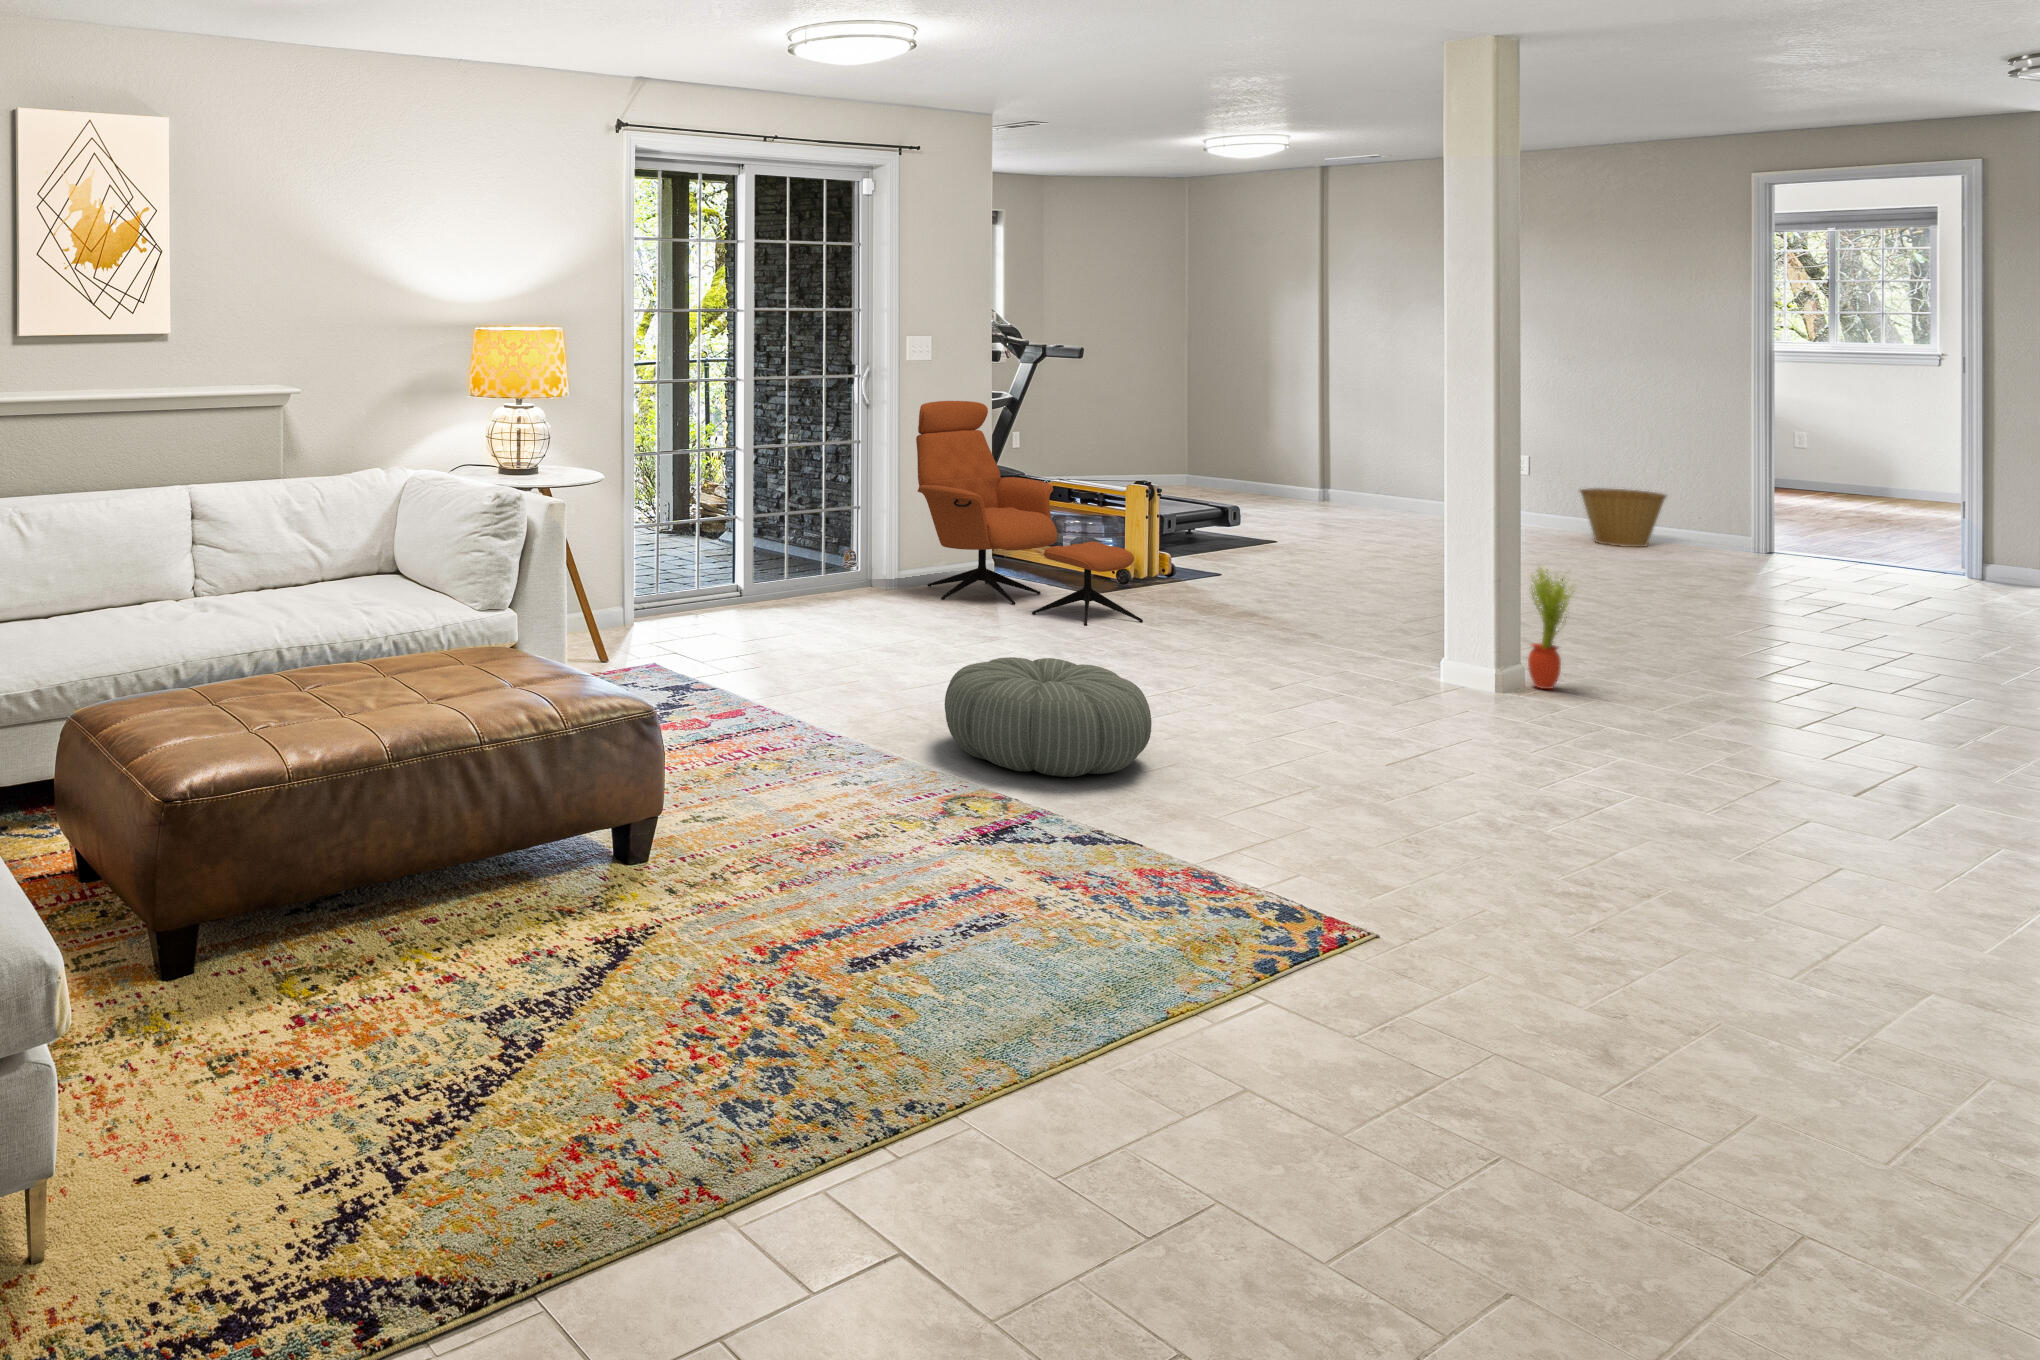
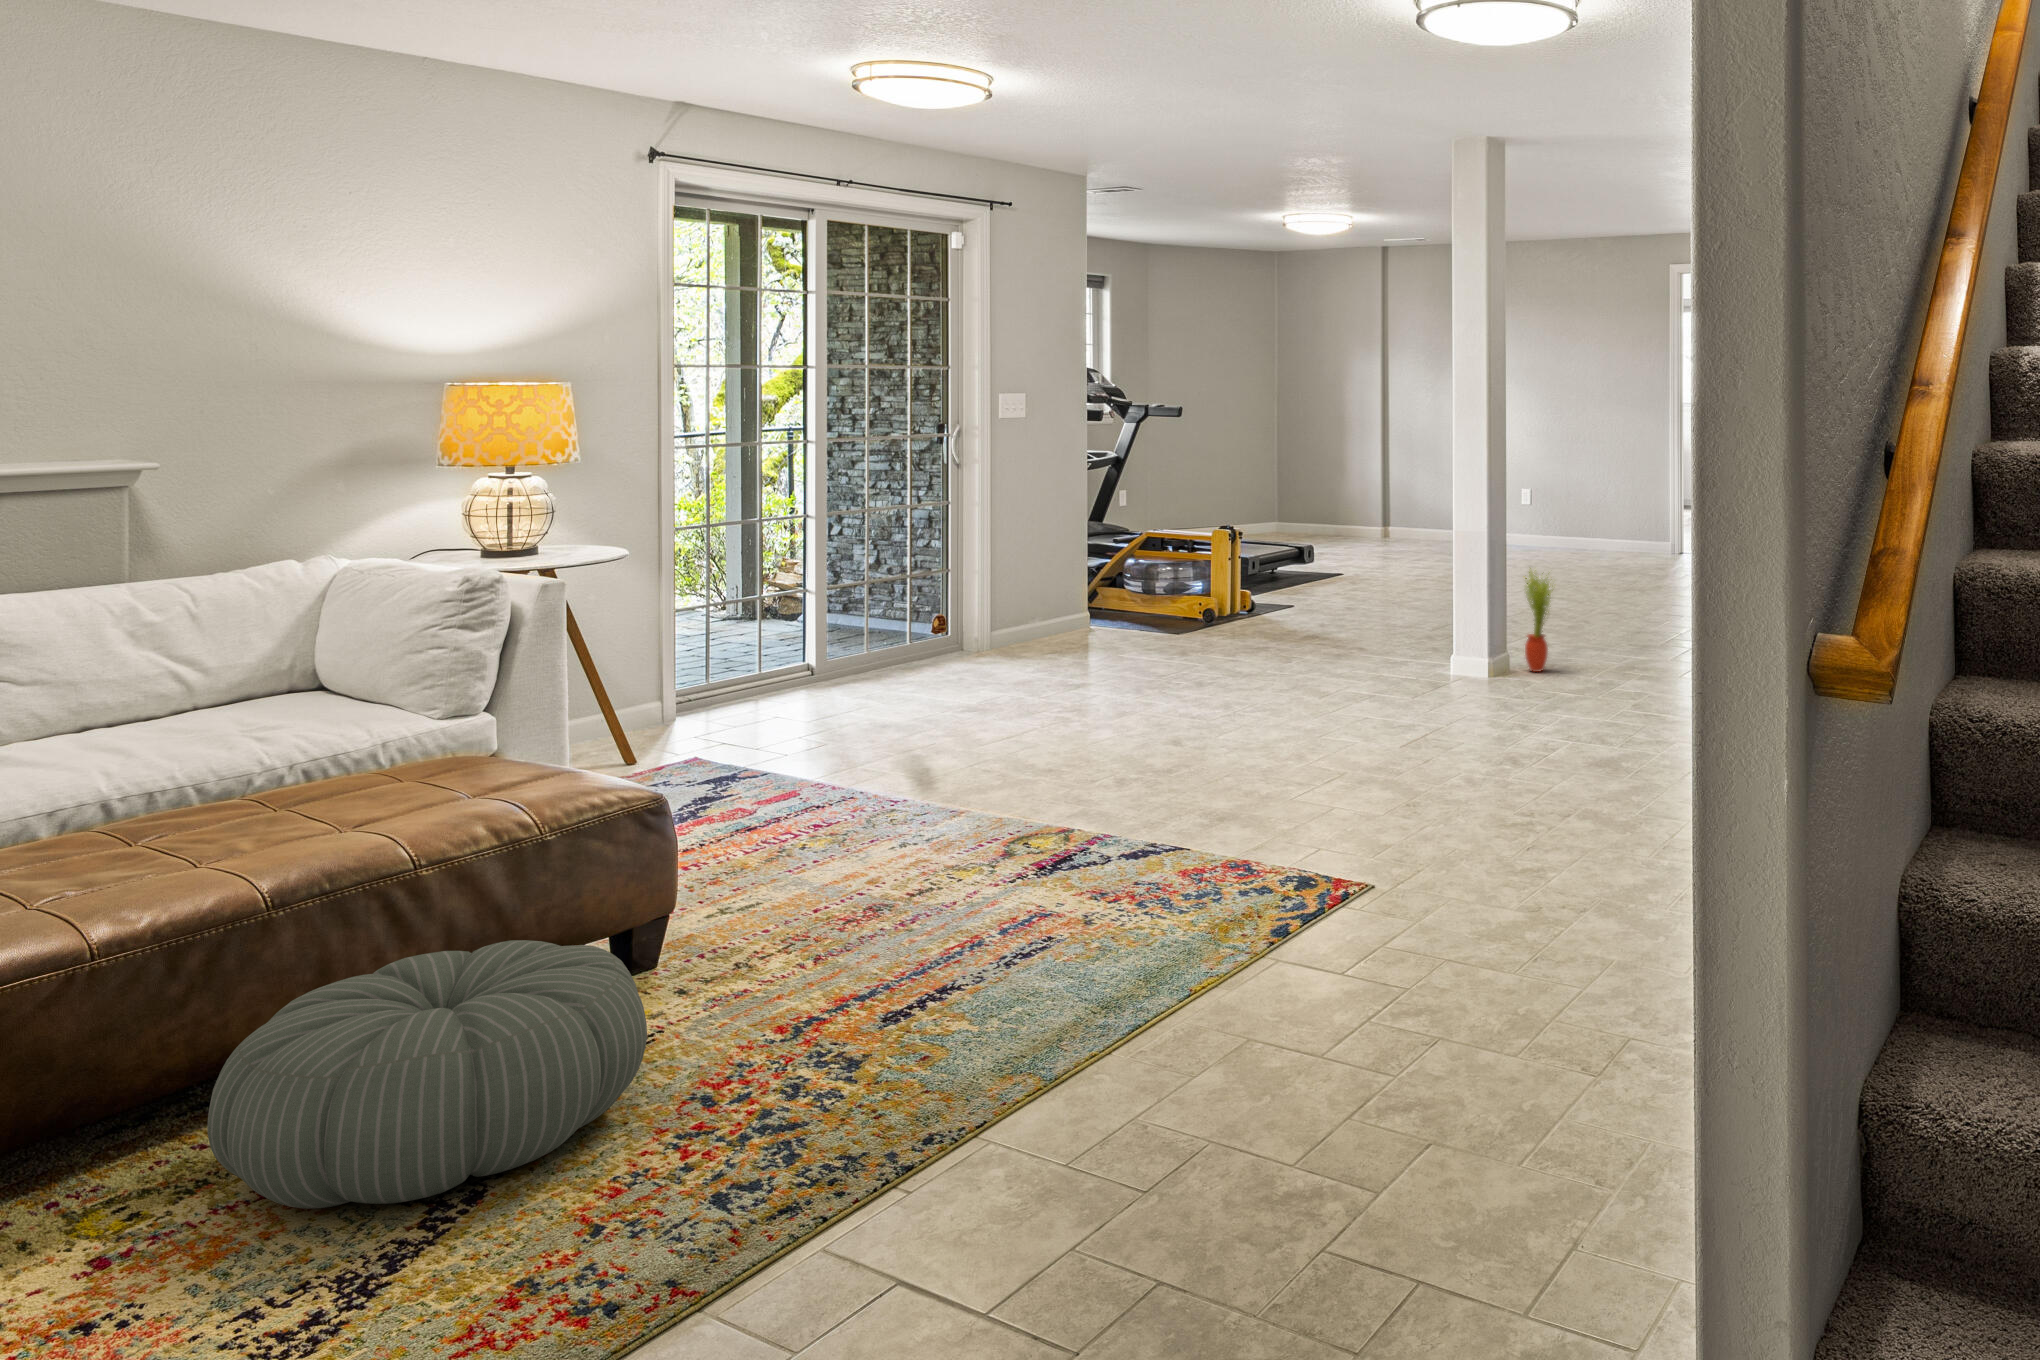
armchair: present [916,401,1143,626] -> none [1006,454,1225,665]
basket: present [1580,488,1666,547] -> none [1578,509,1637,556]
pouf: present [945,657,1152,777] -> present [207,940,647,1209]

